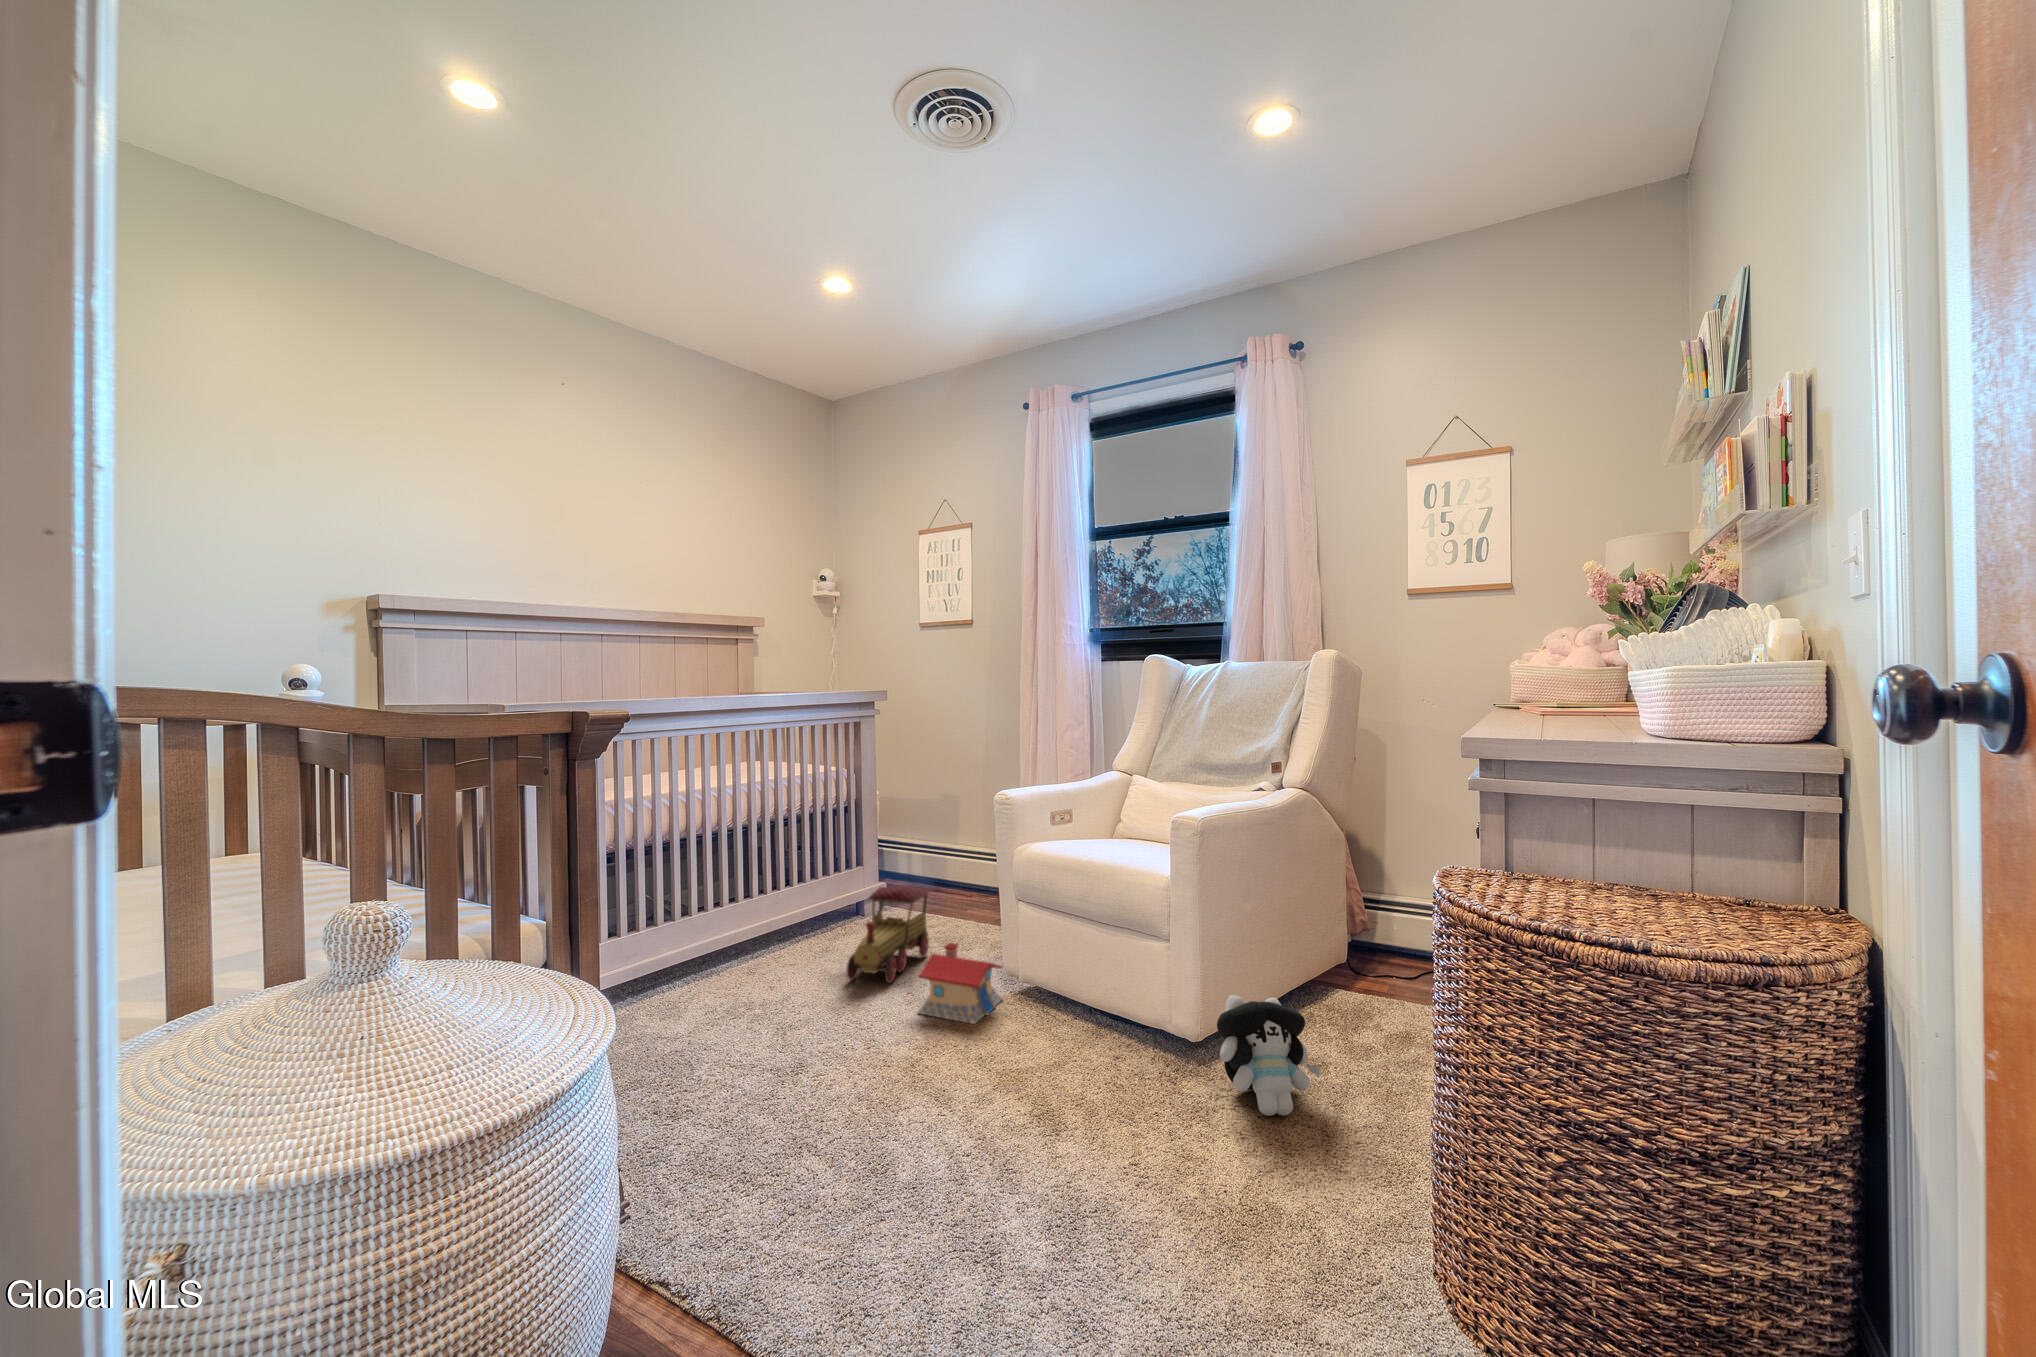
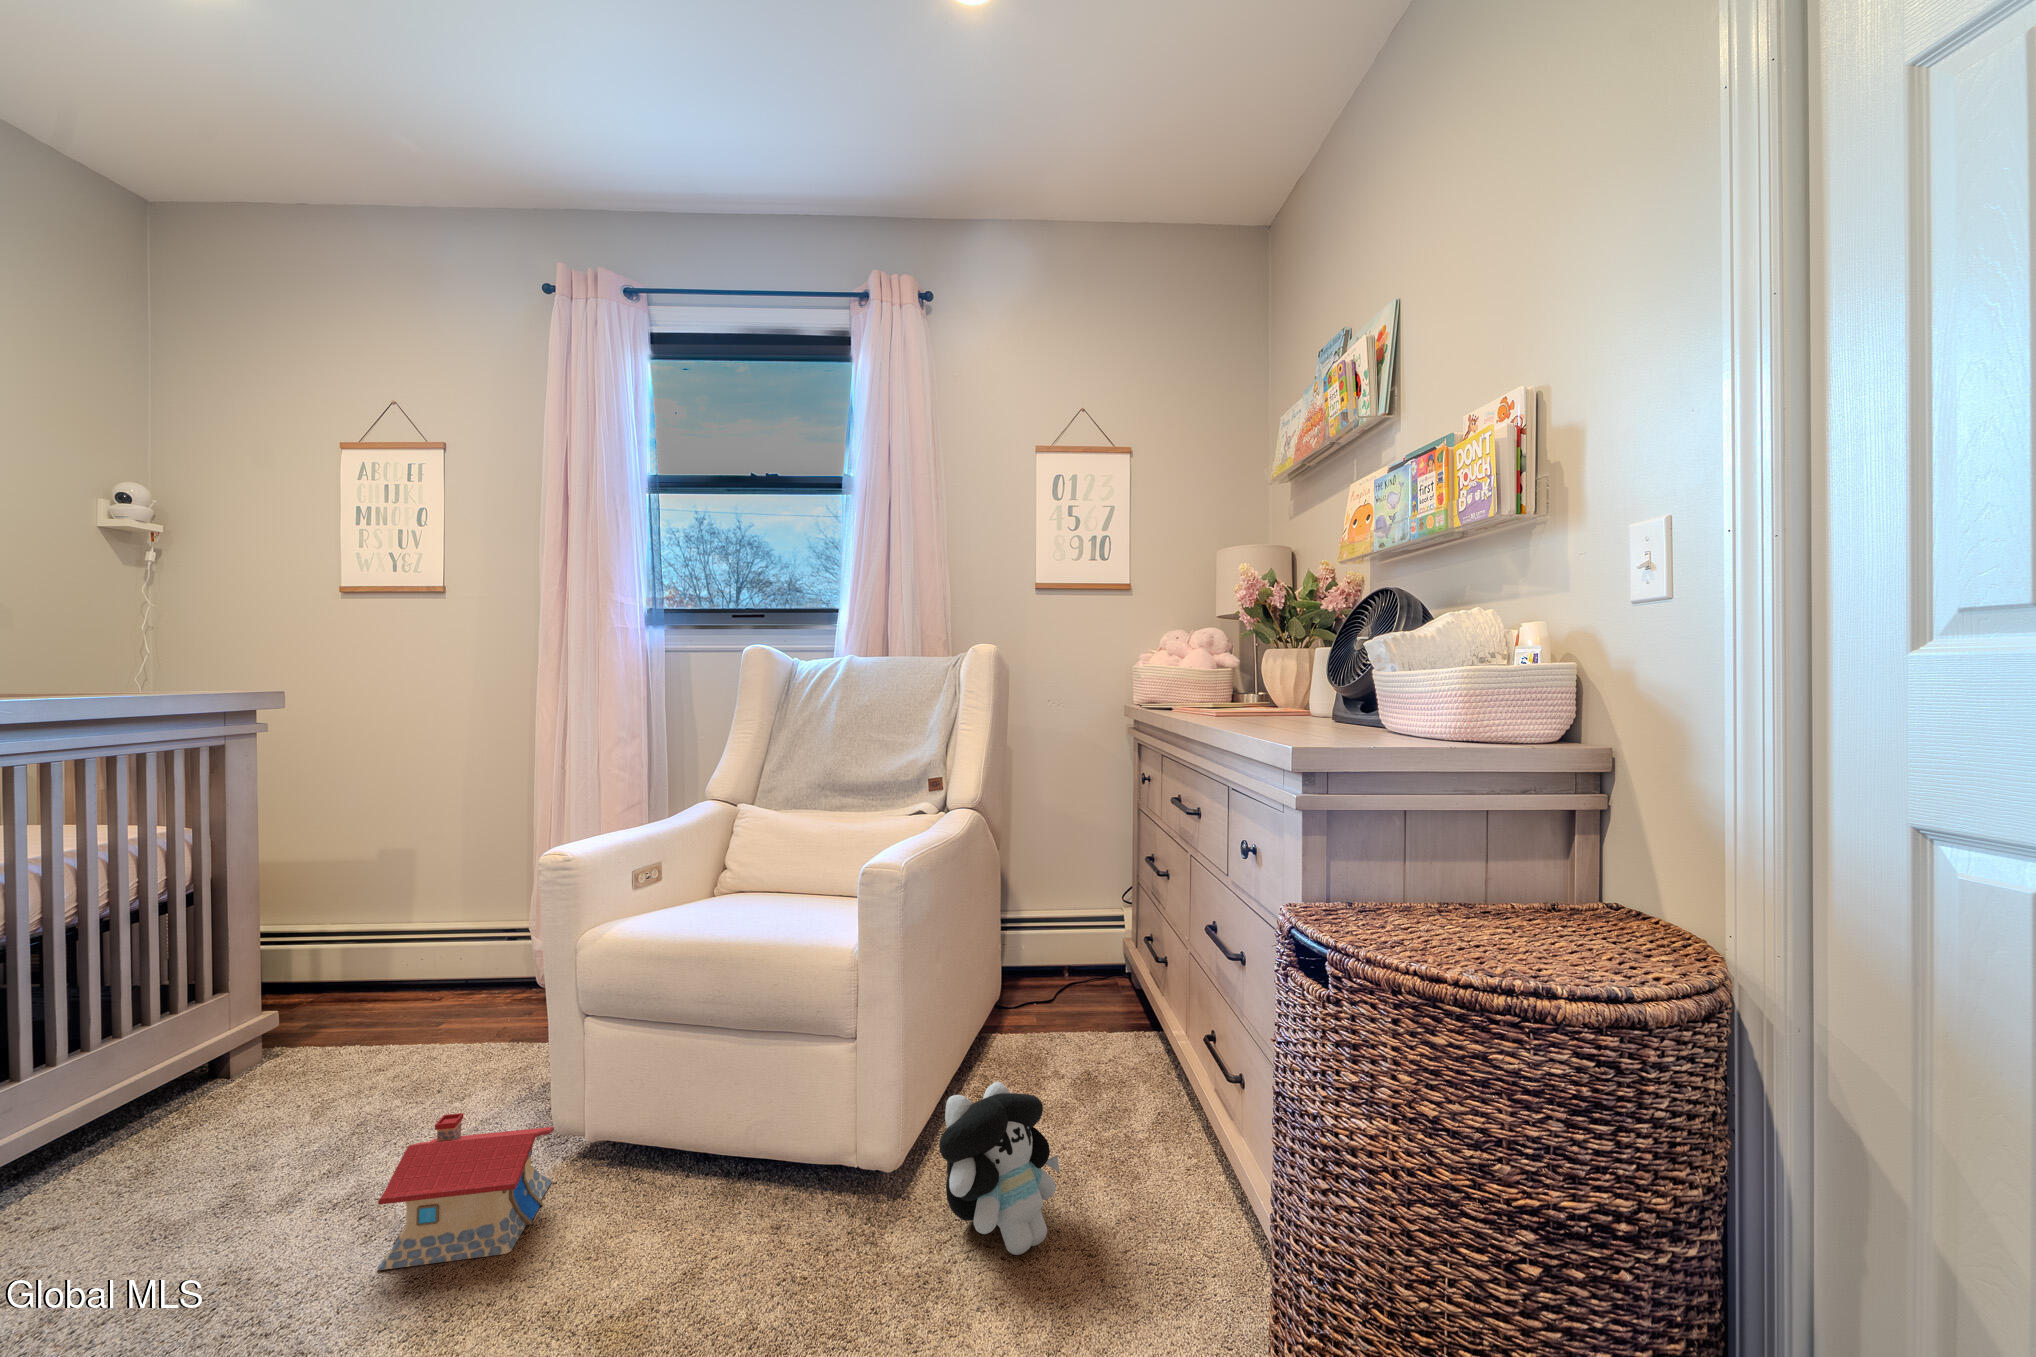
toy train: present [847,887,930,983] -> none [185,1016,390,1241]

